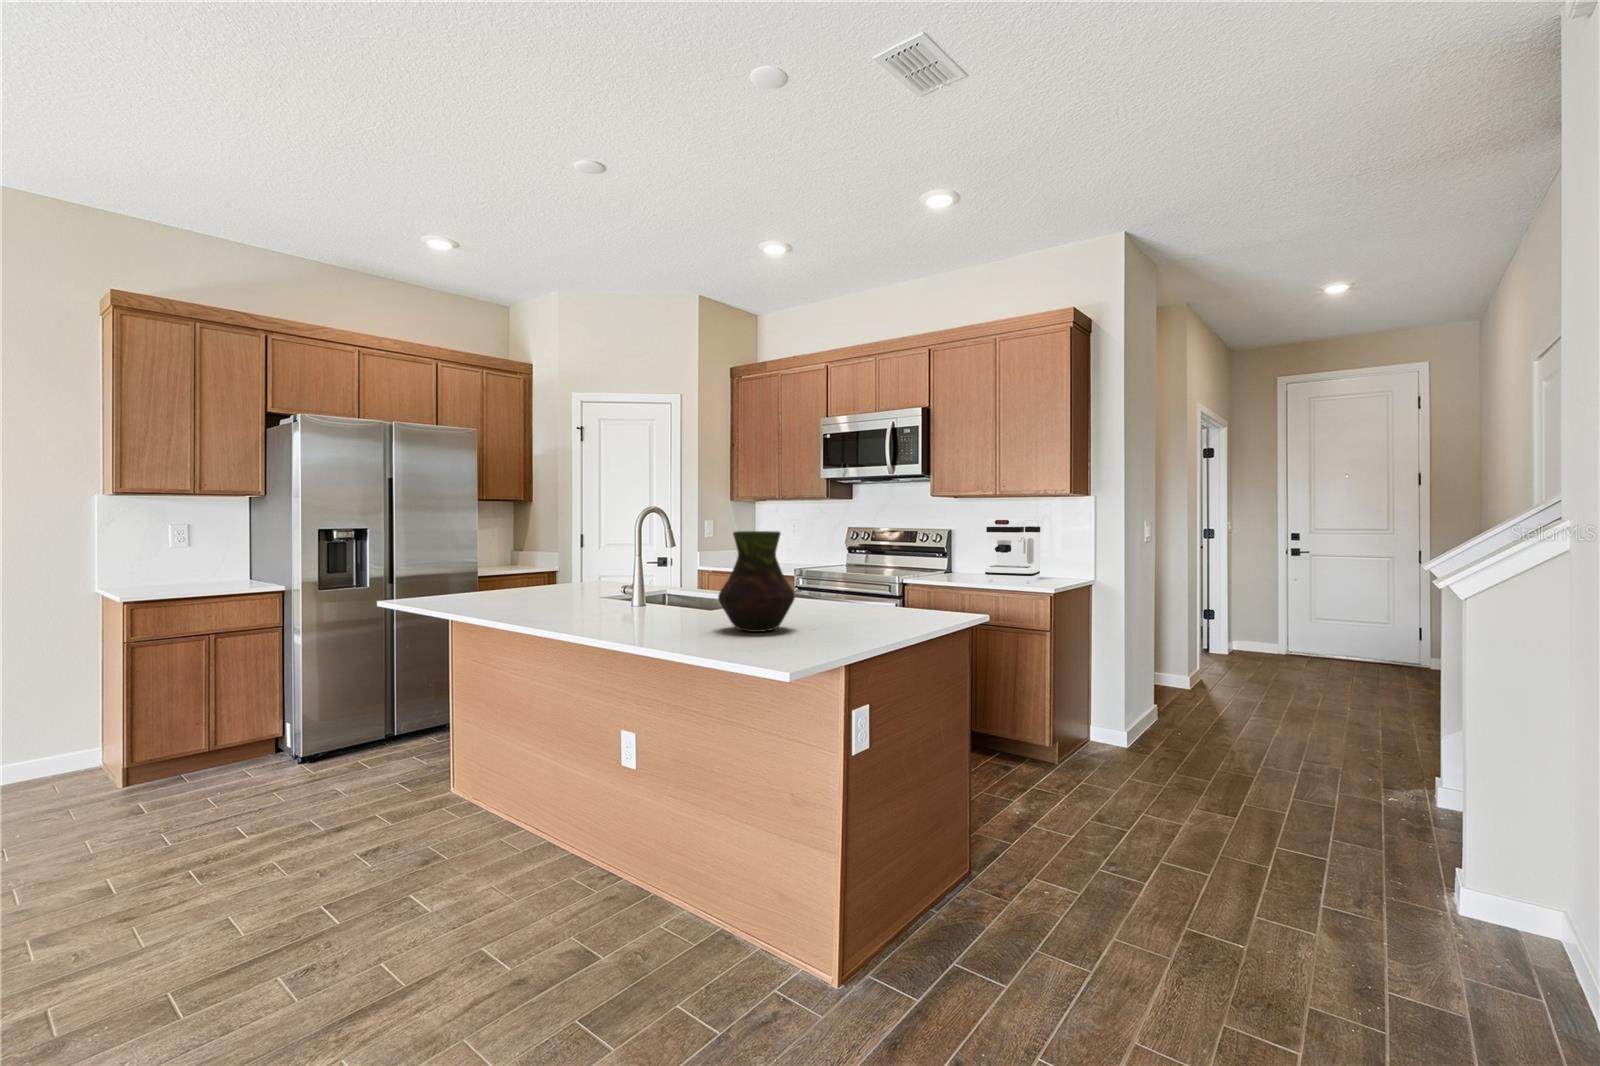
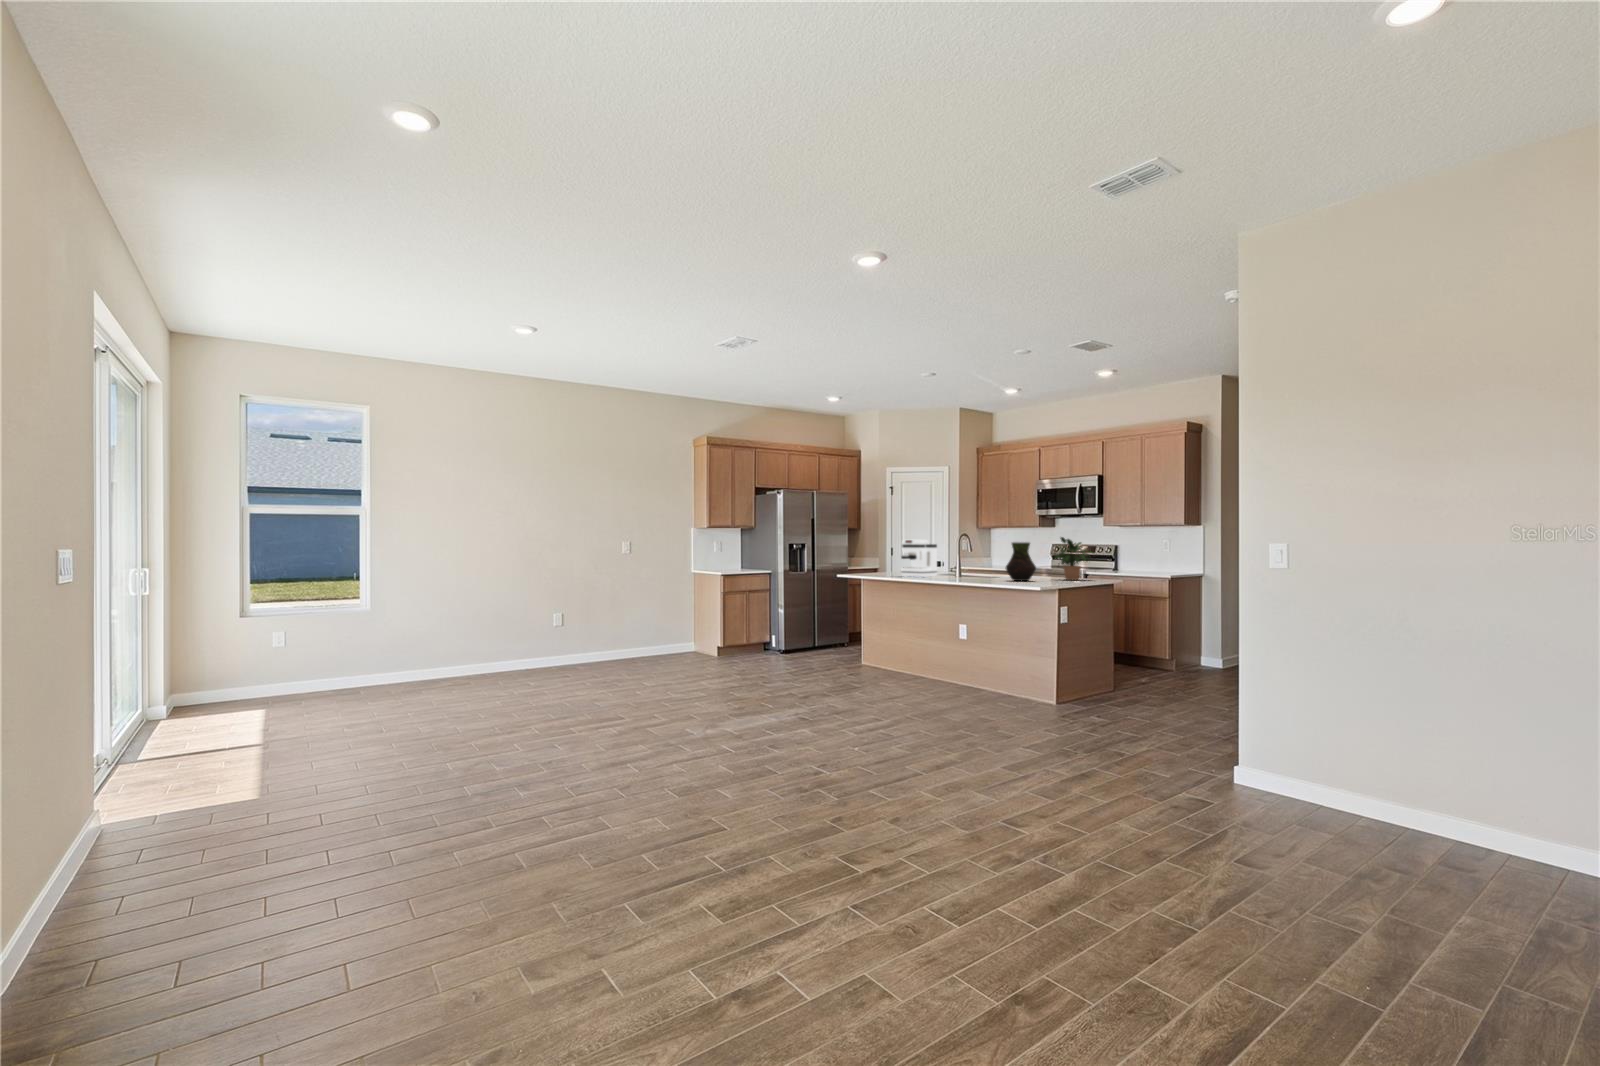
potted plant: none [830,516,939,619] -> present [1054,537,1089,580]
coffee maker: present [985,519,1040,583] -> present [901,540,937,577]

